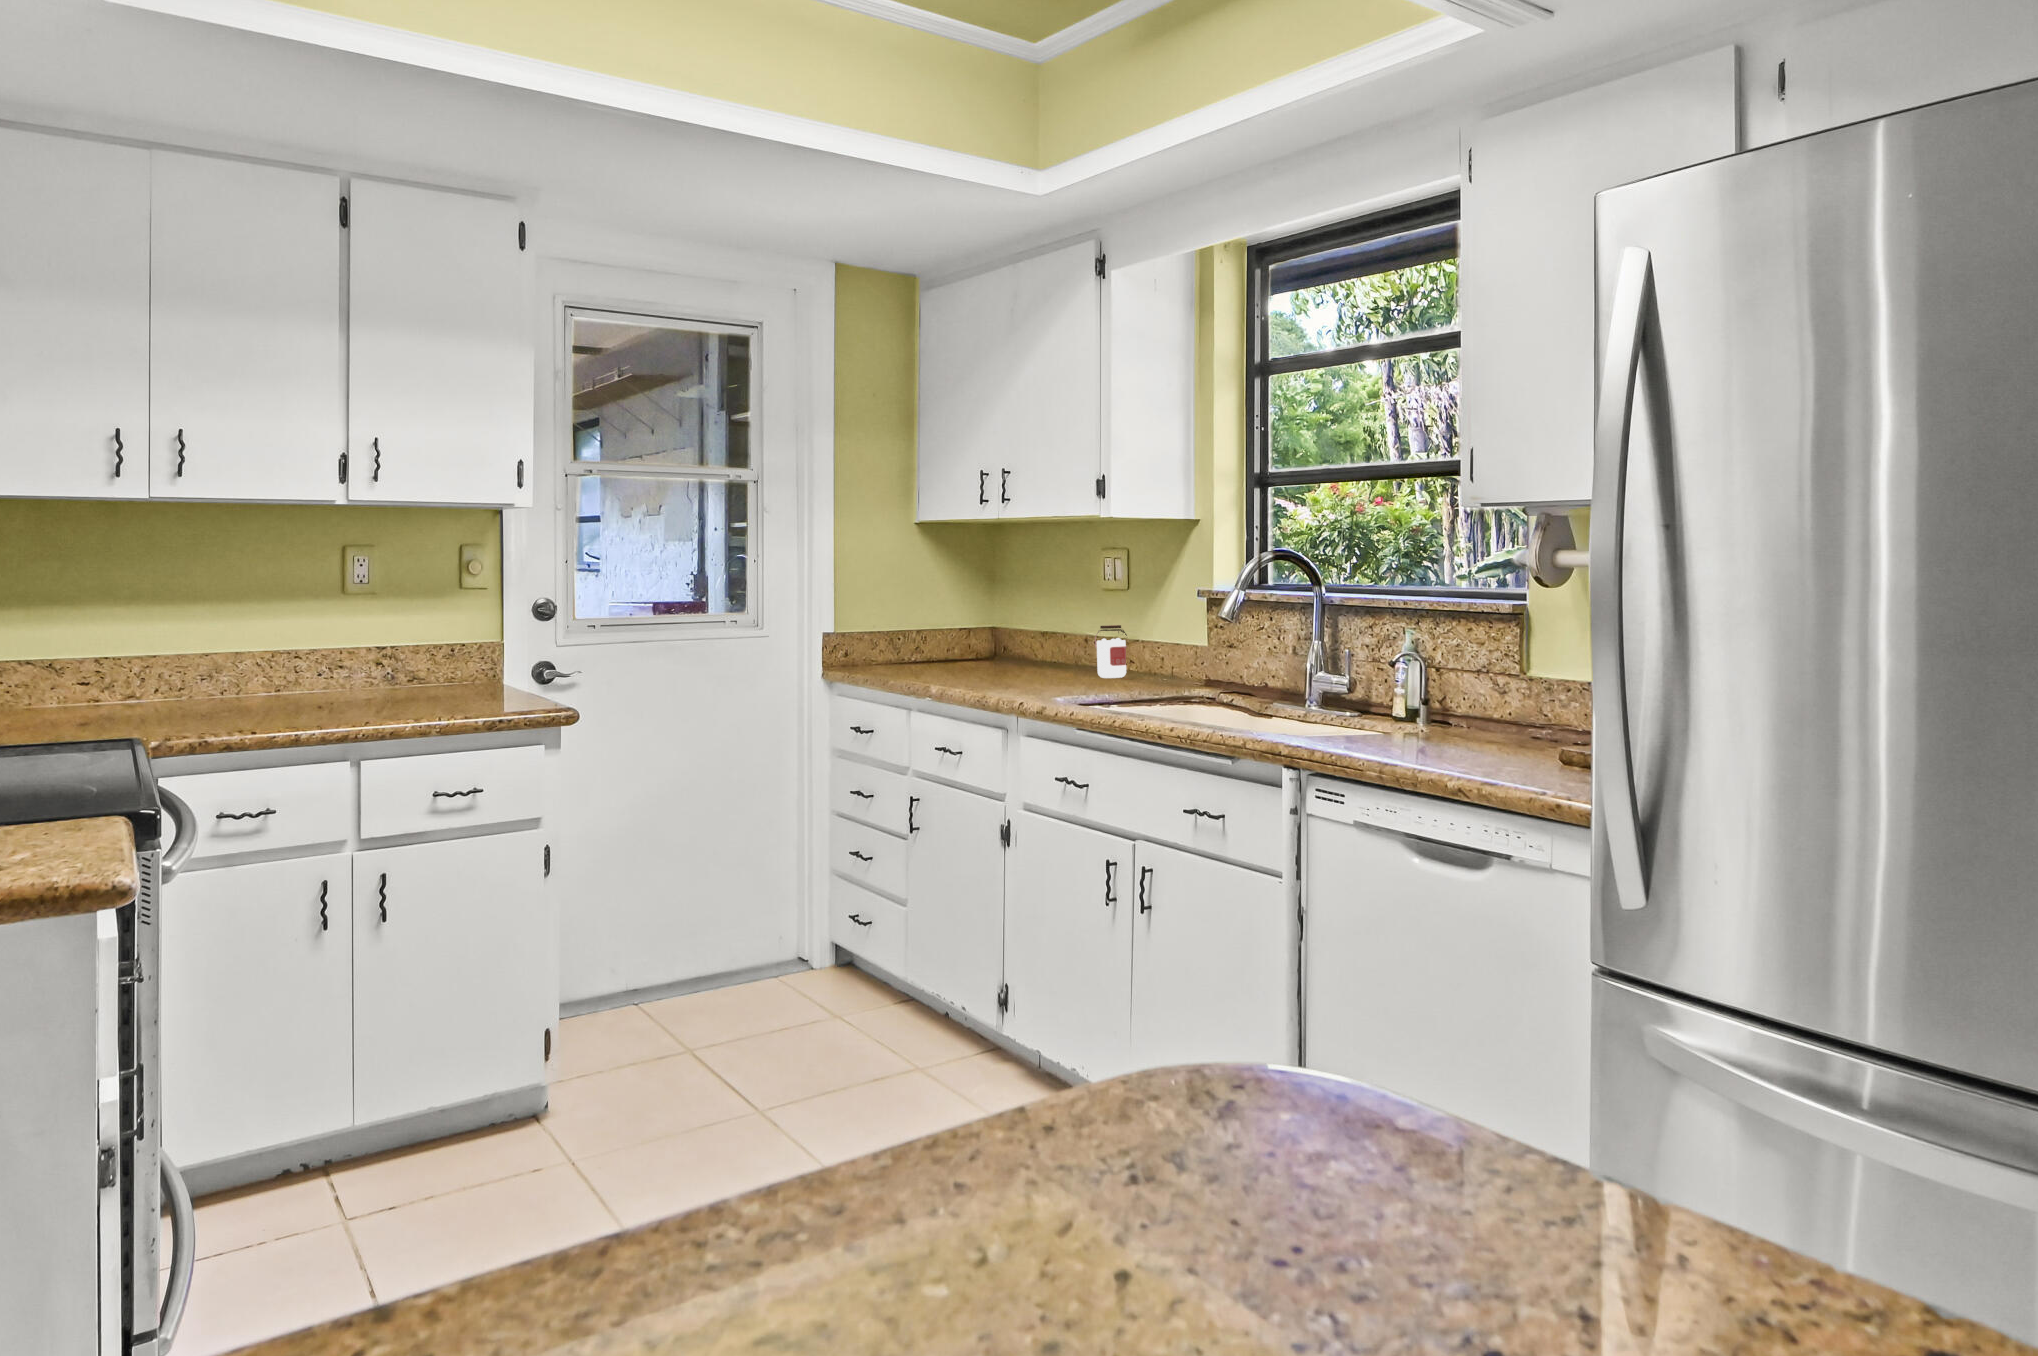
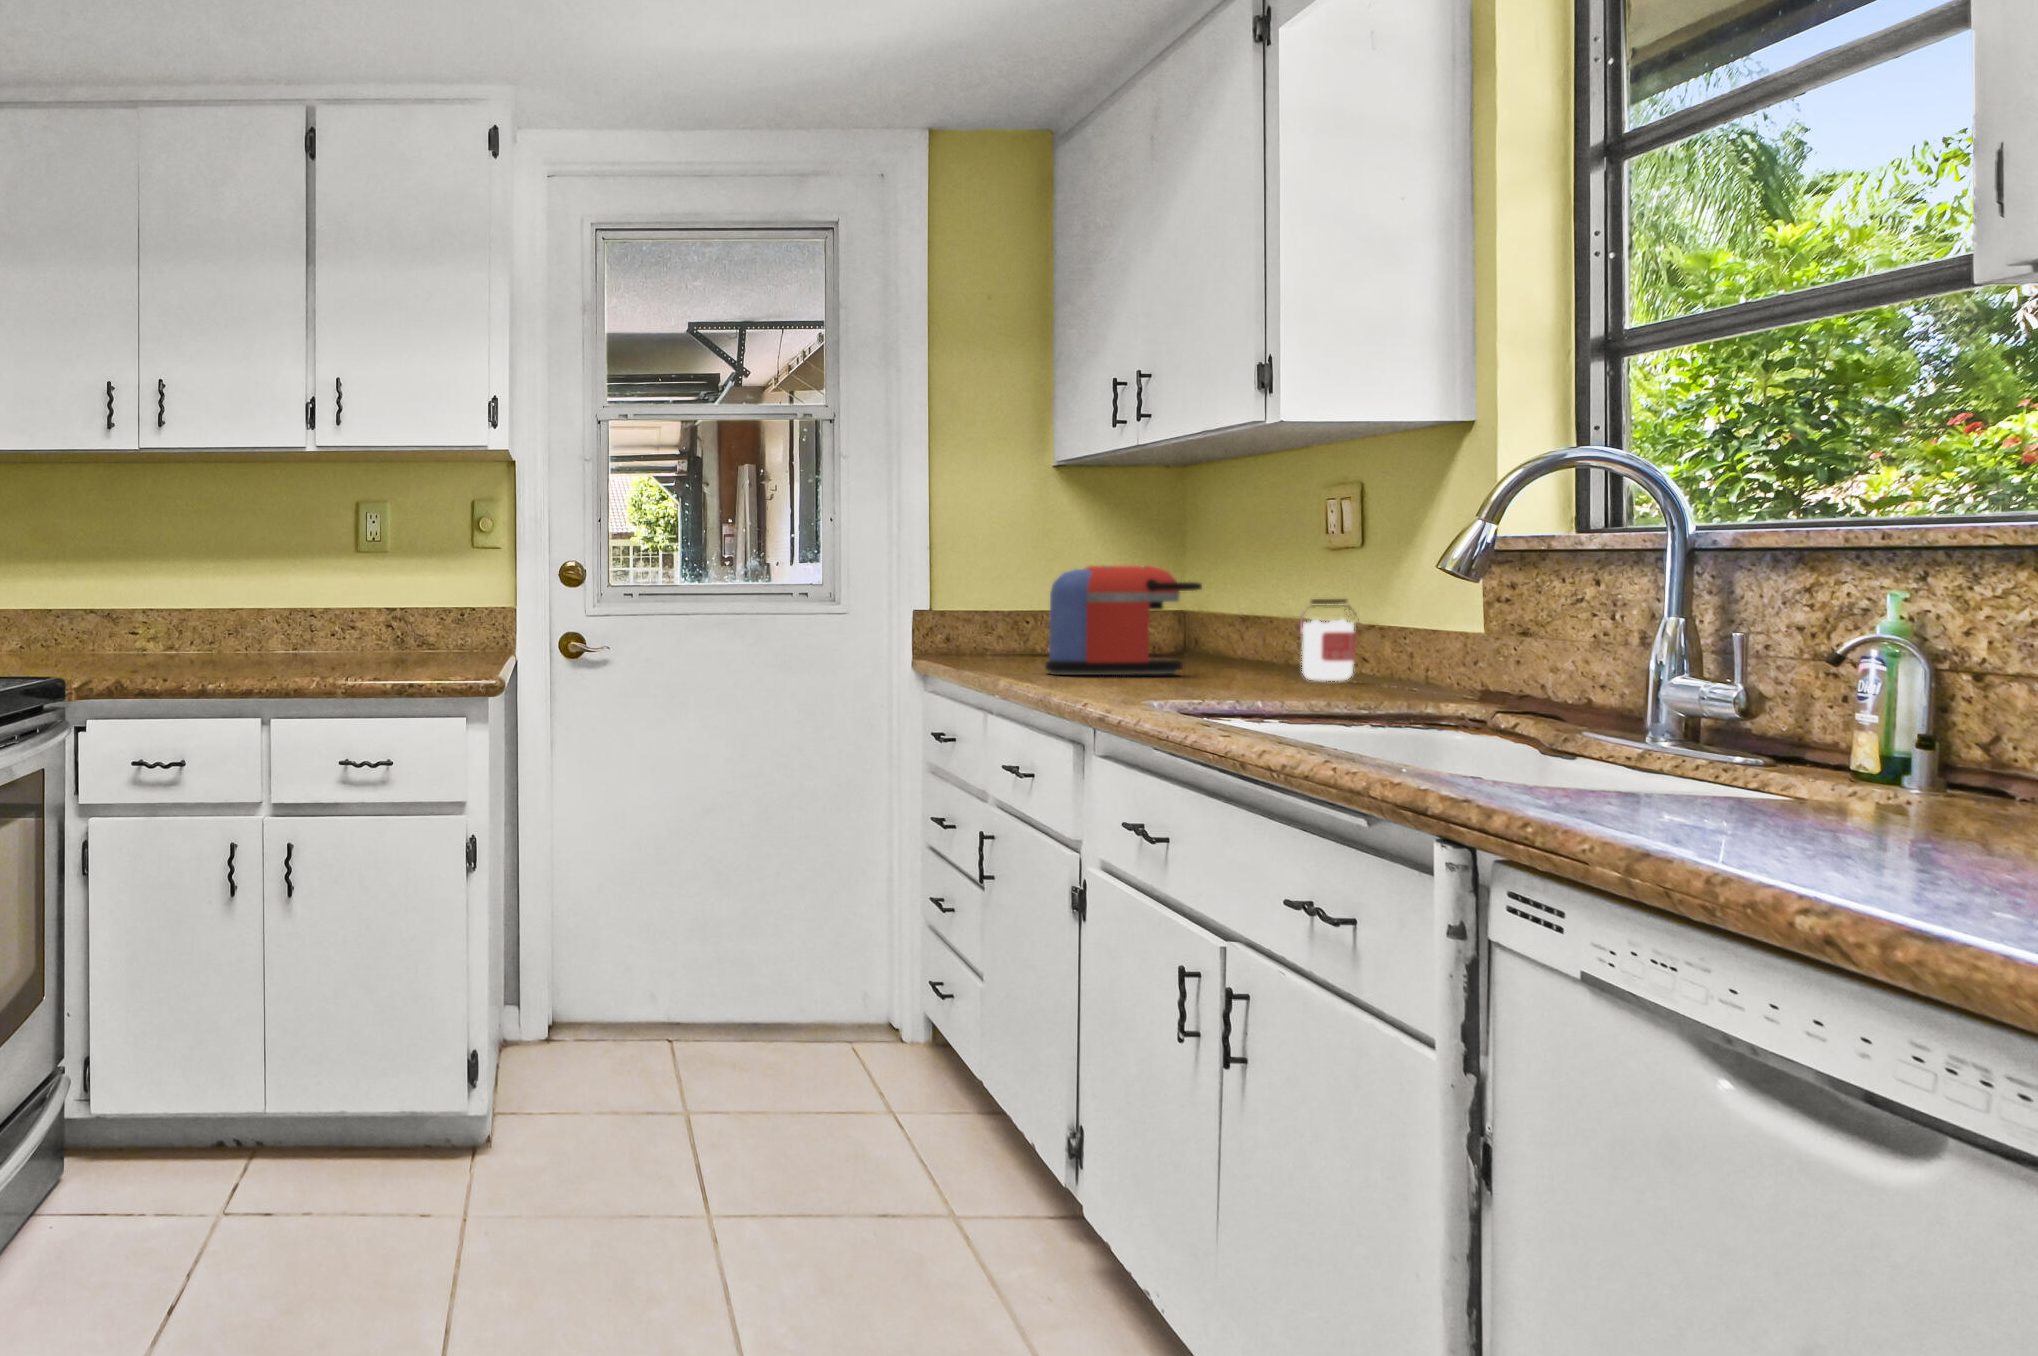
coffee maker: none [945,604,1035,682] -> present [1045,566,1202,675]

